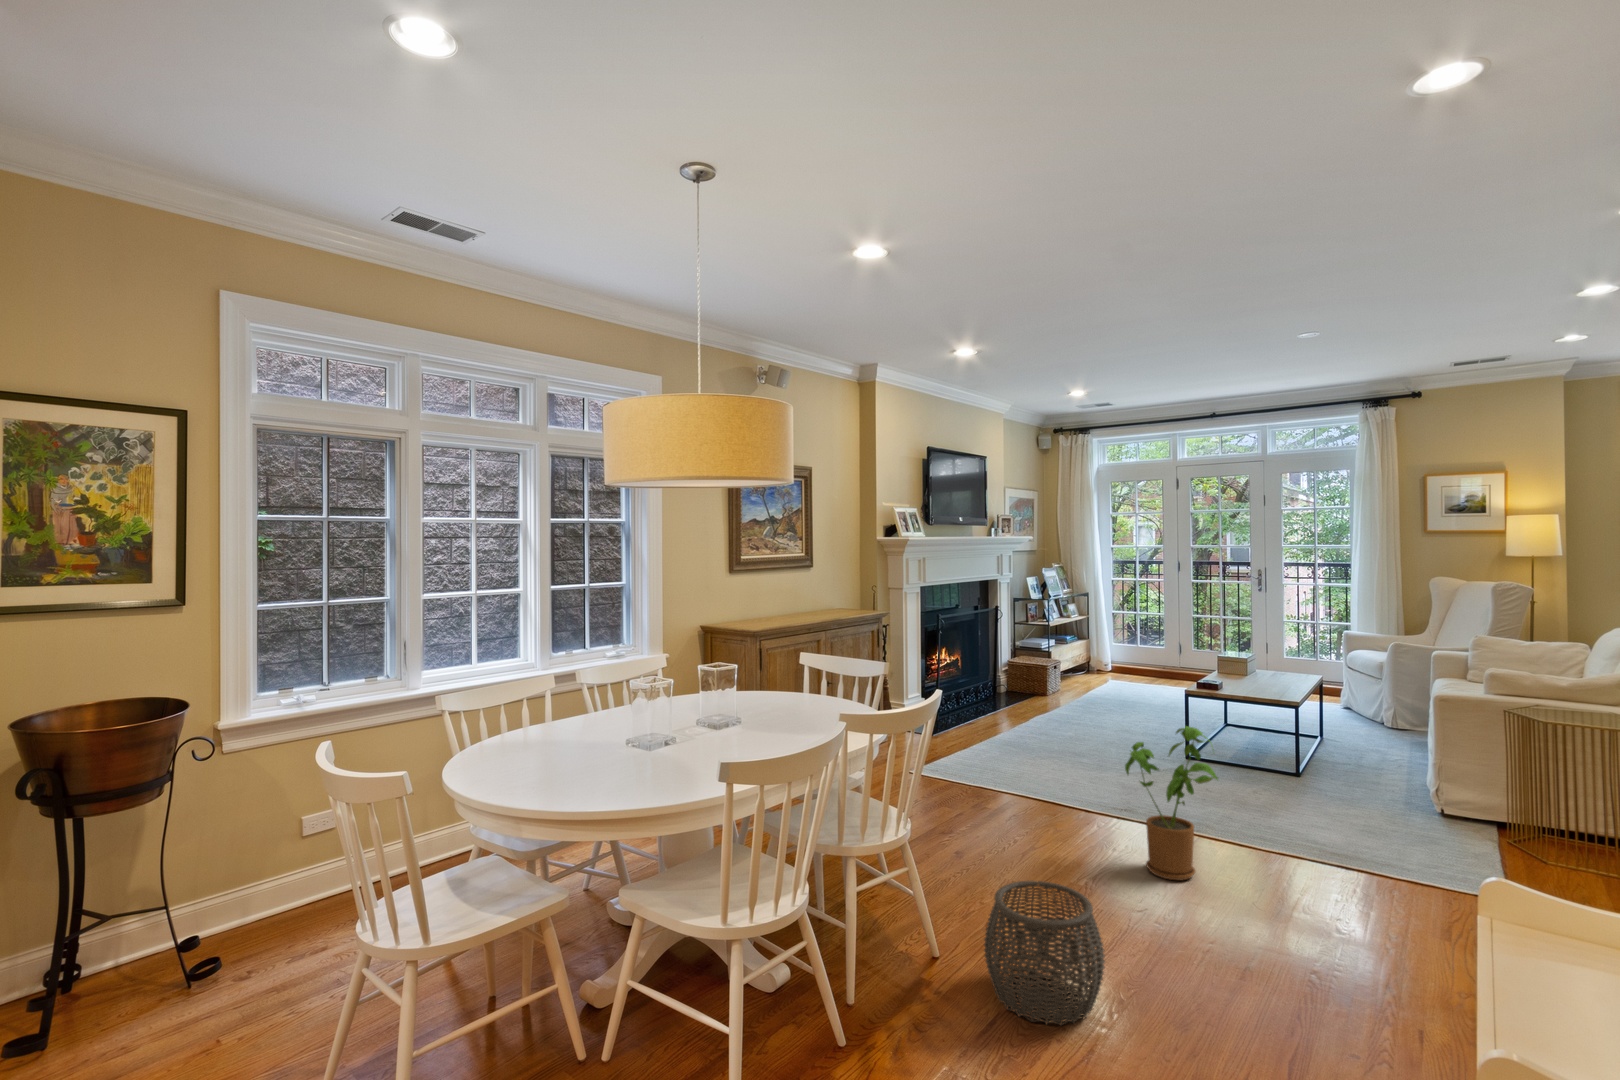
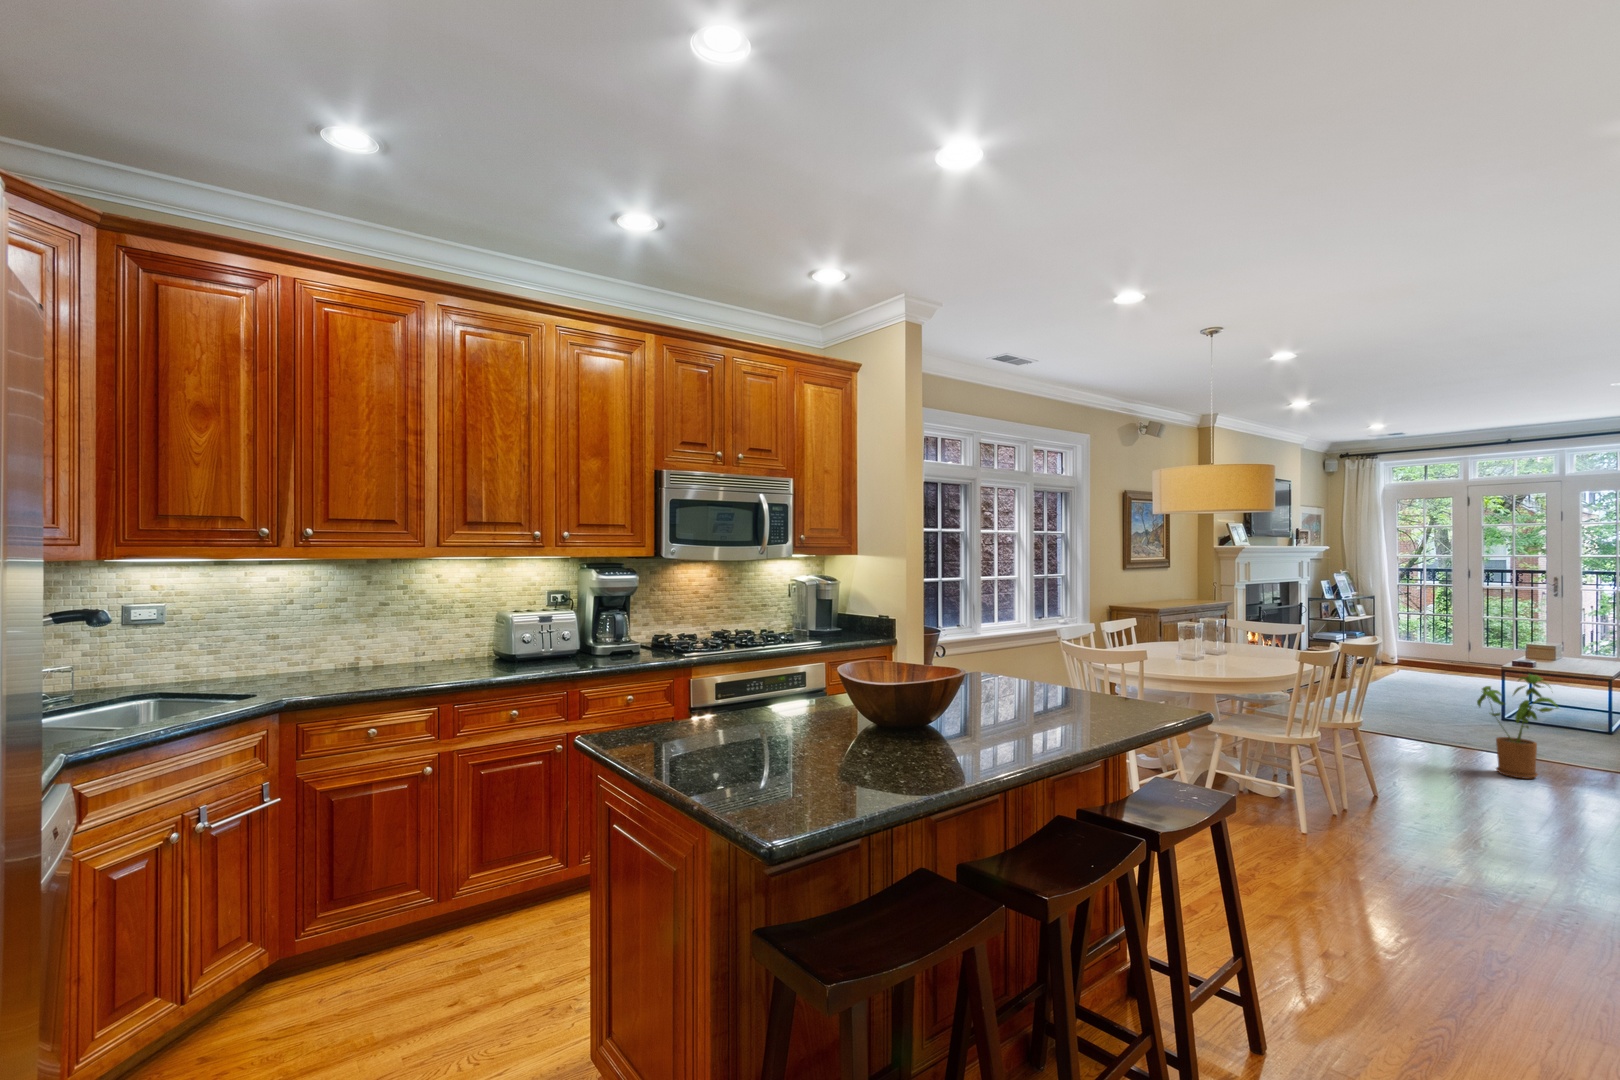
woven basket: present [984,880,1105,1025] -> none [1407,749,1498,825]

